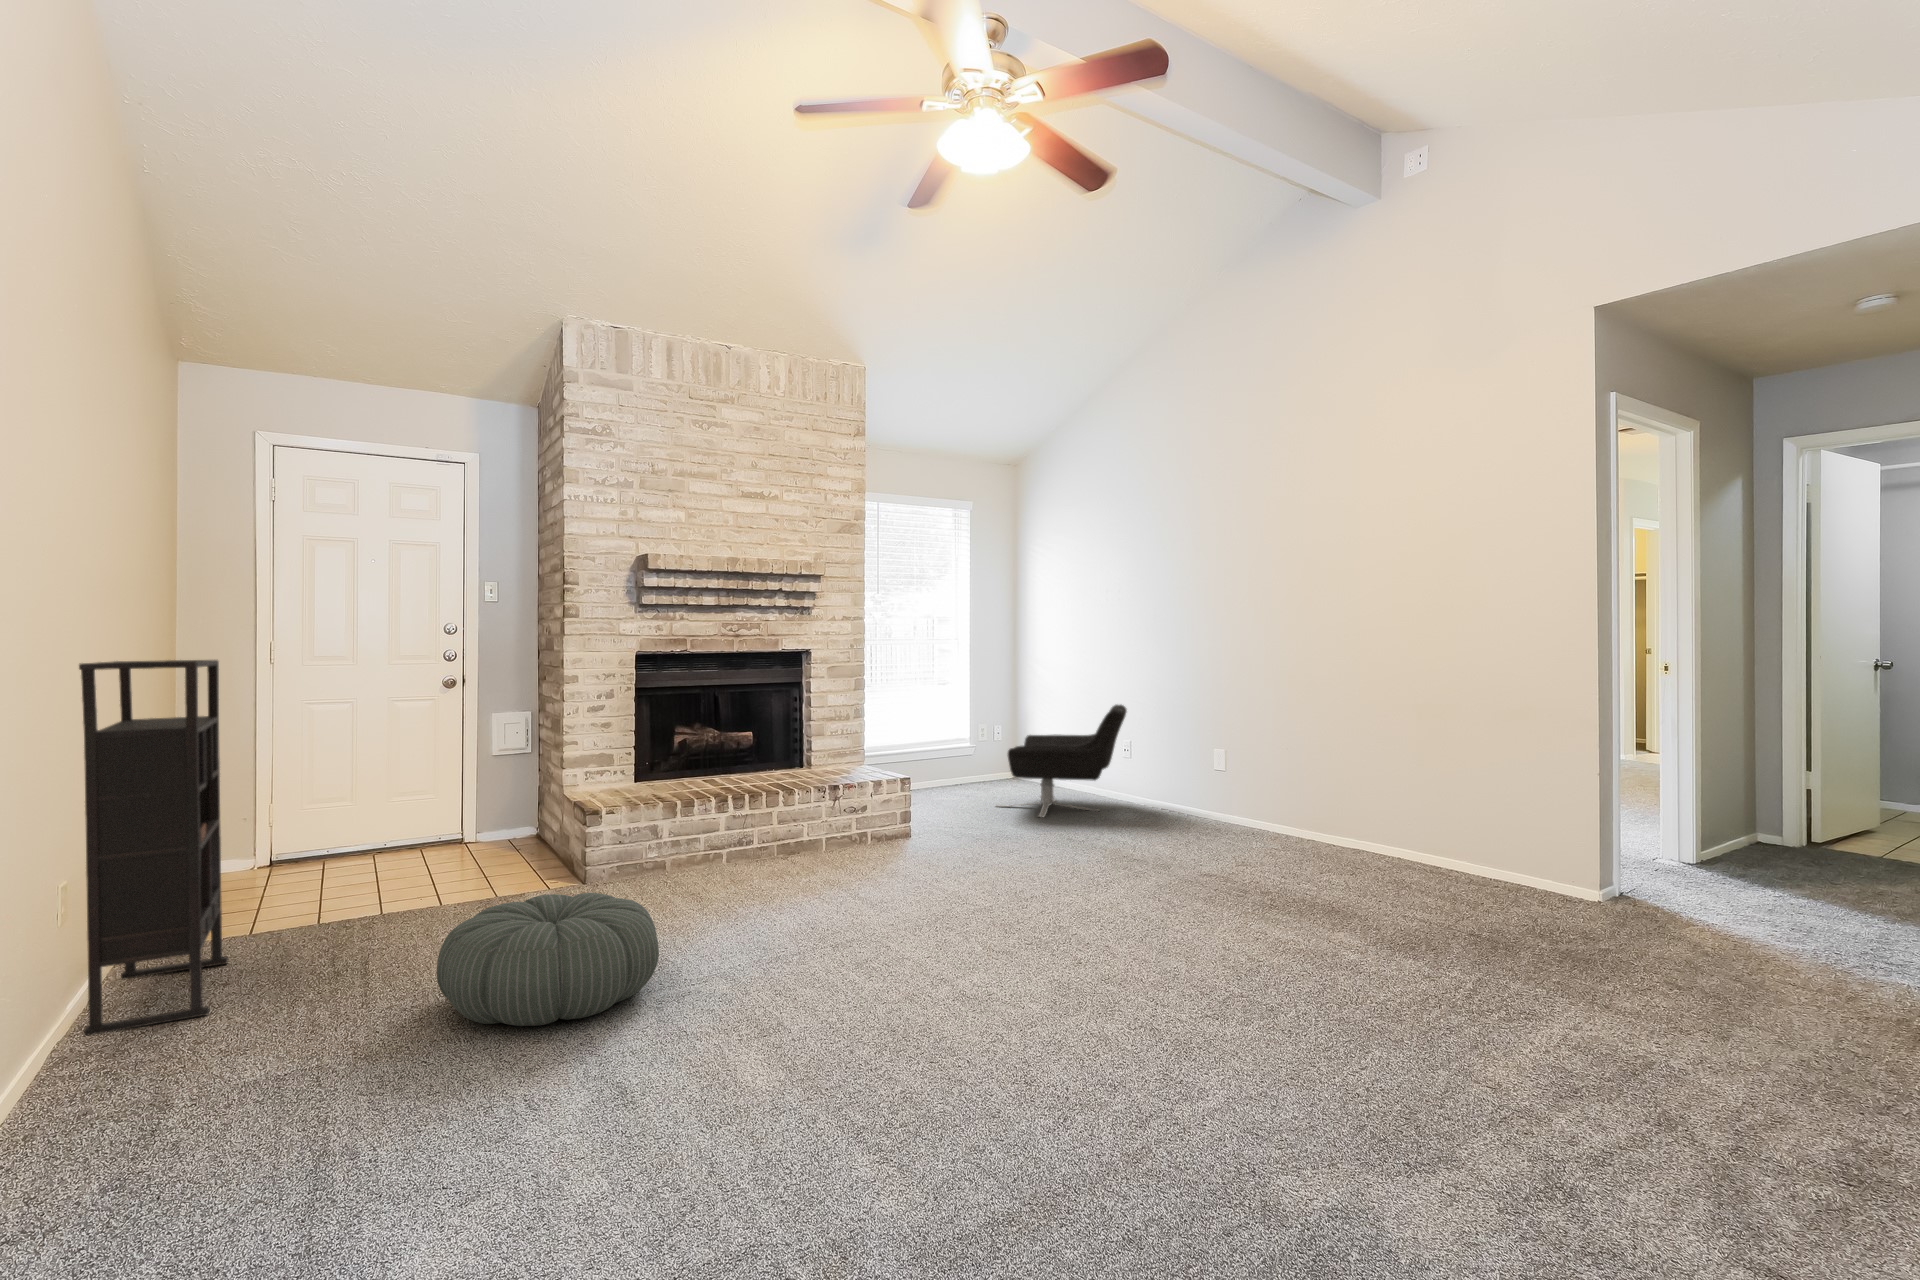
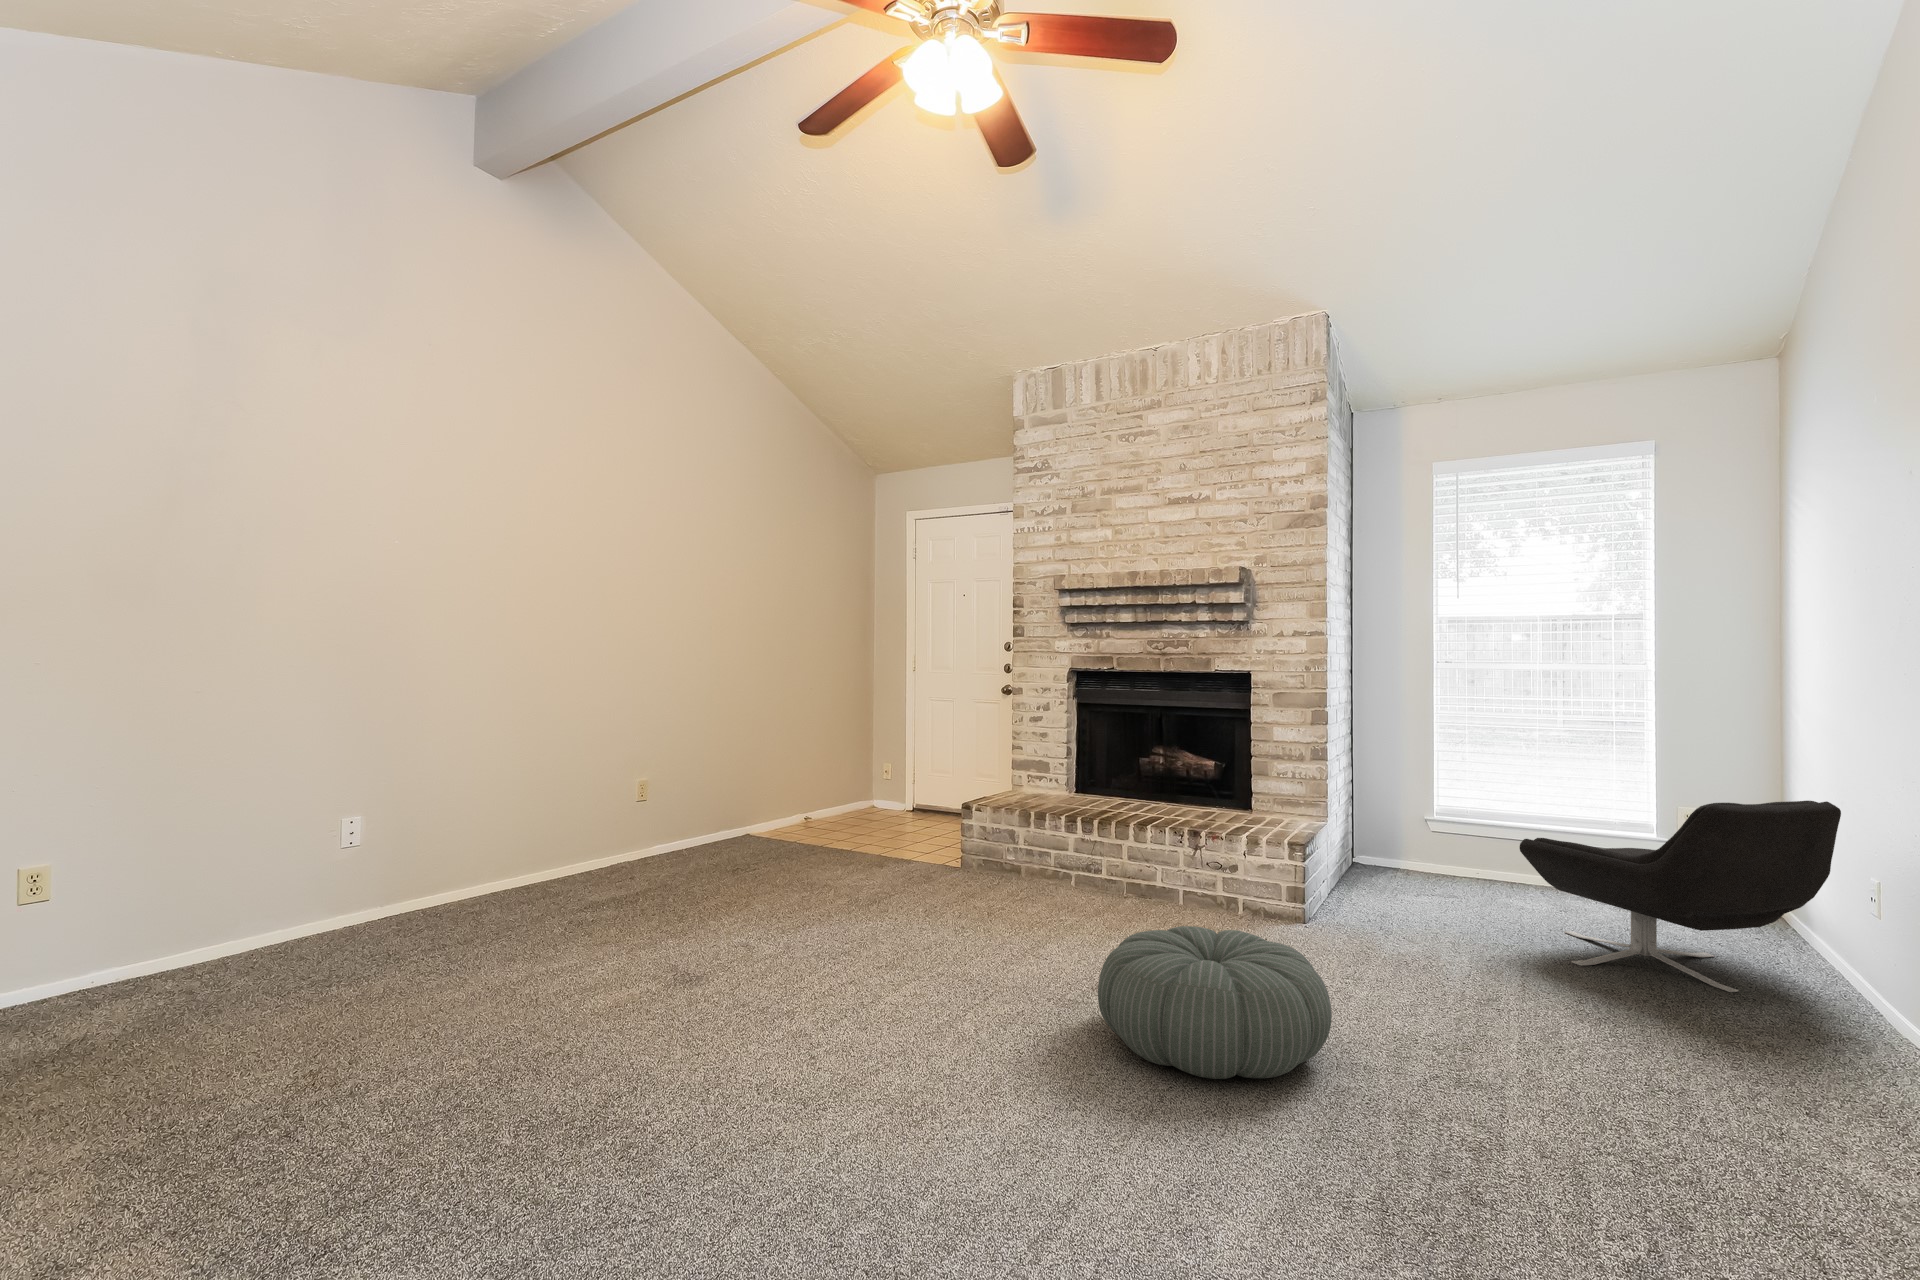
bookshelf: present [79,660,228,1036] -> none [609,657,729,868]
pouf: present [437,893,659,1026] -> present [1098,926,1332,1079]

